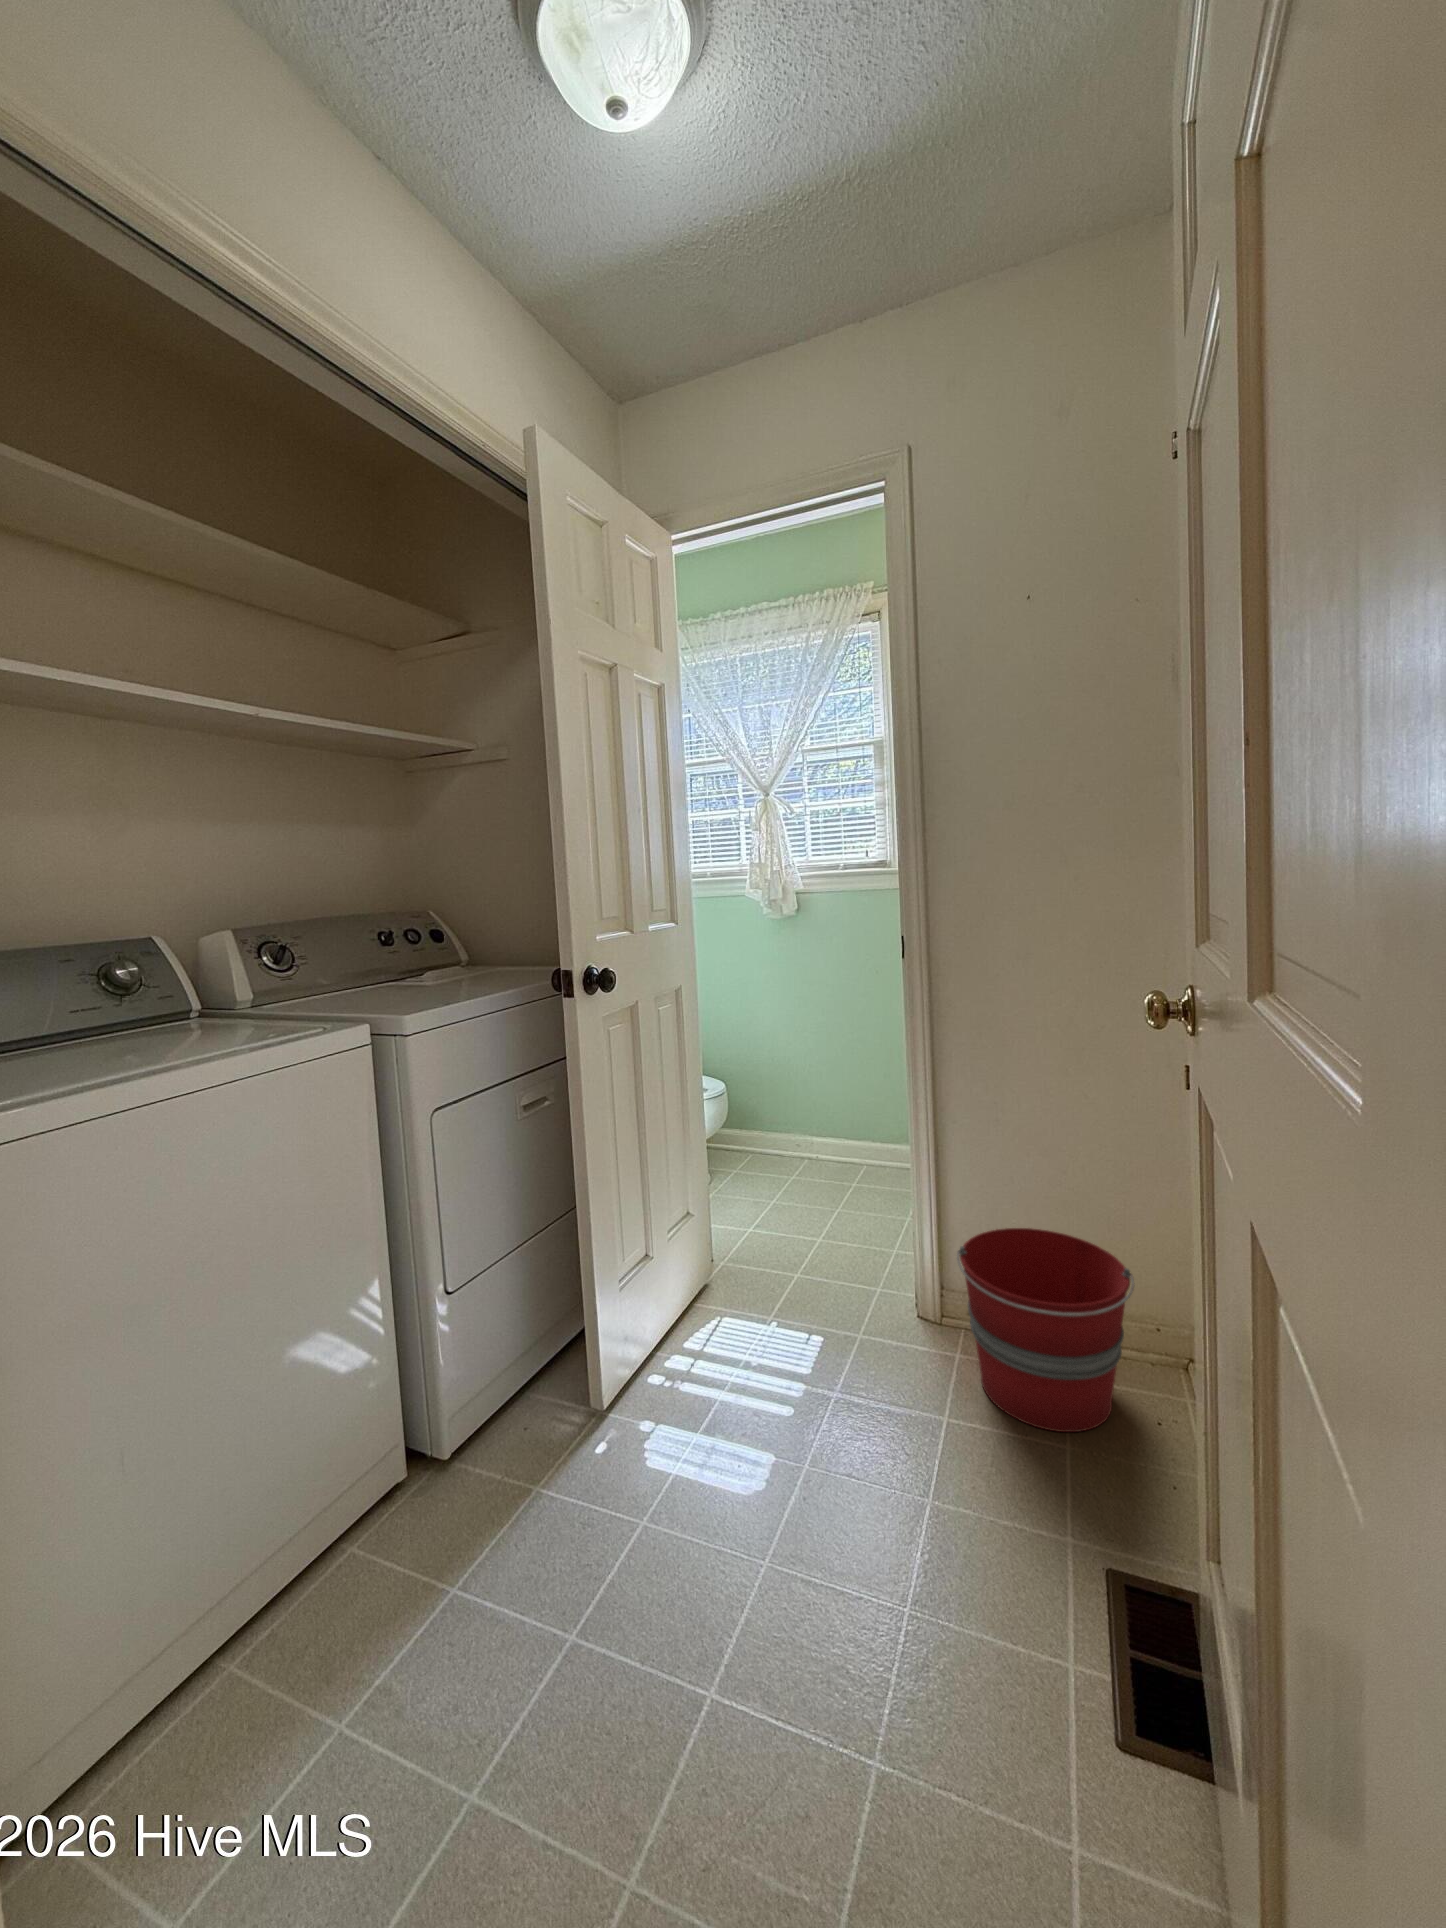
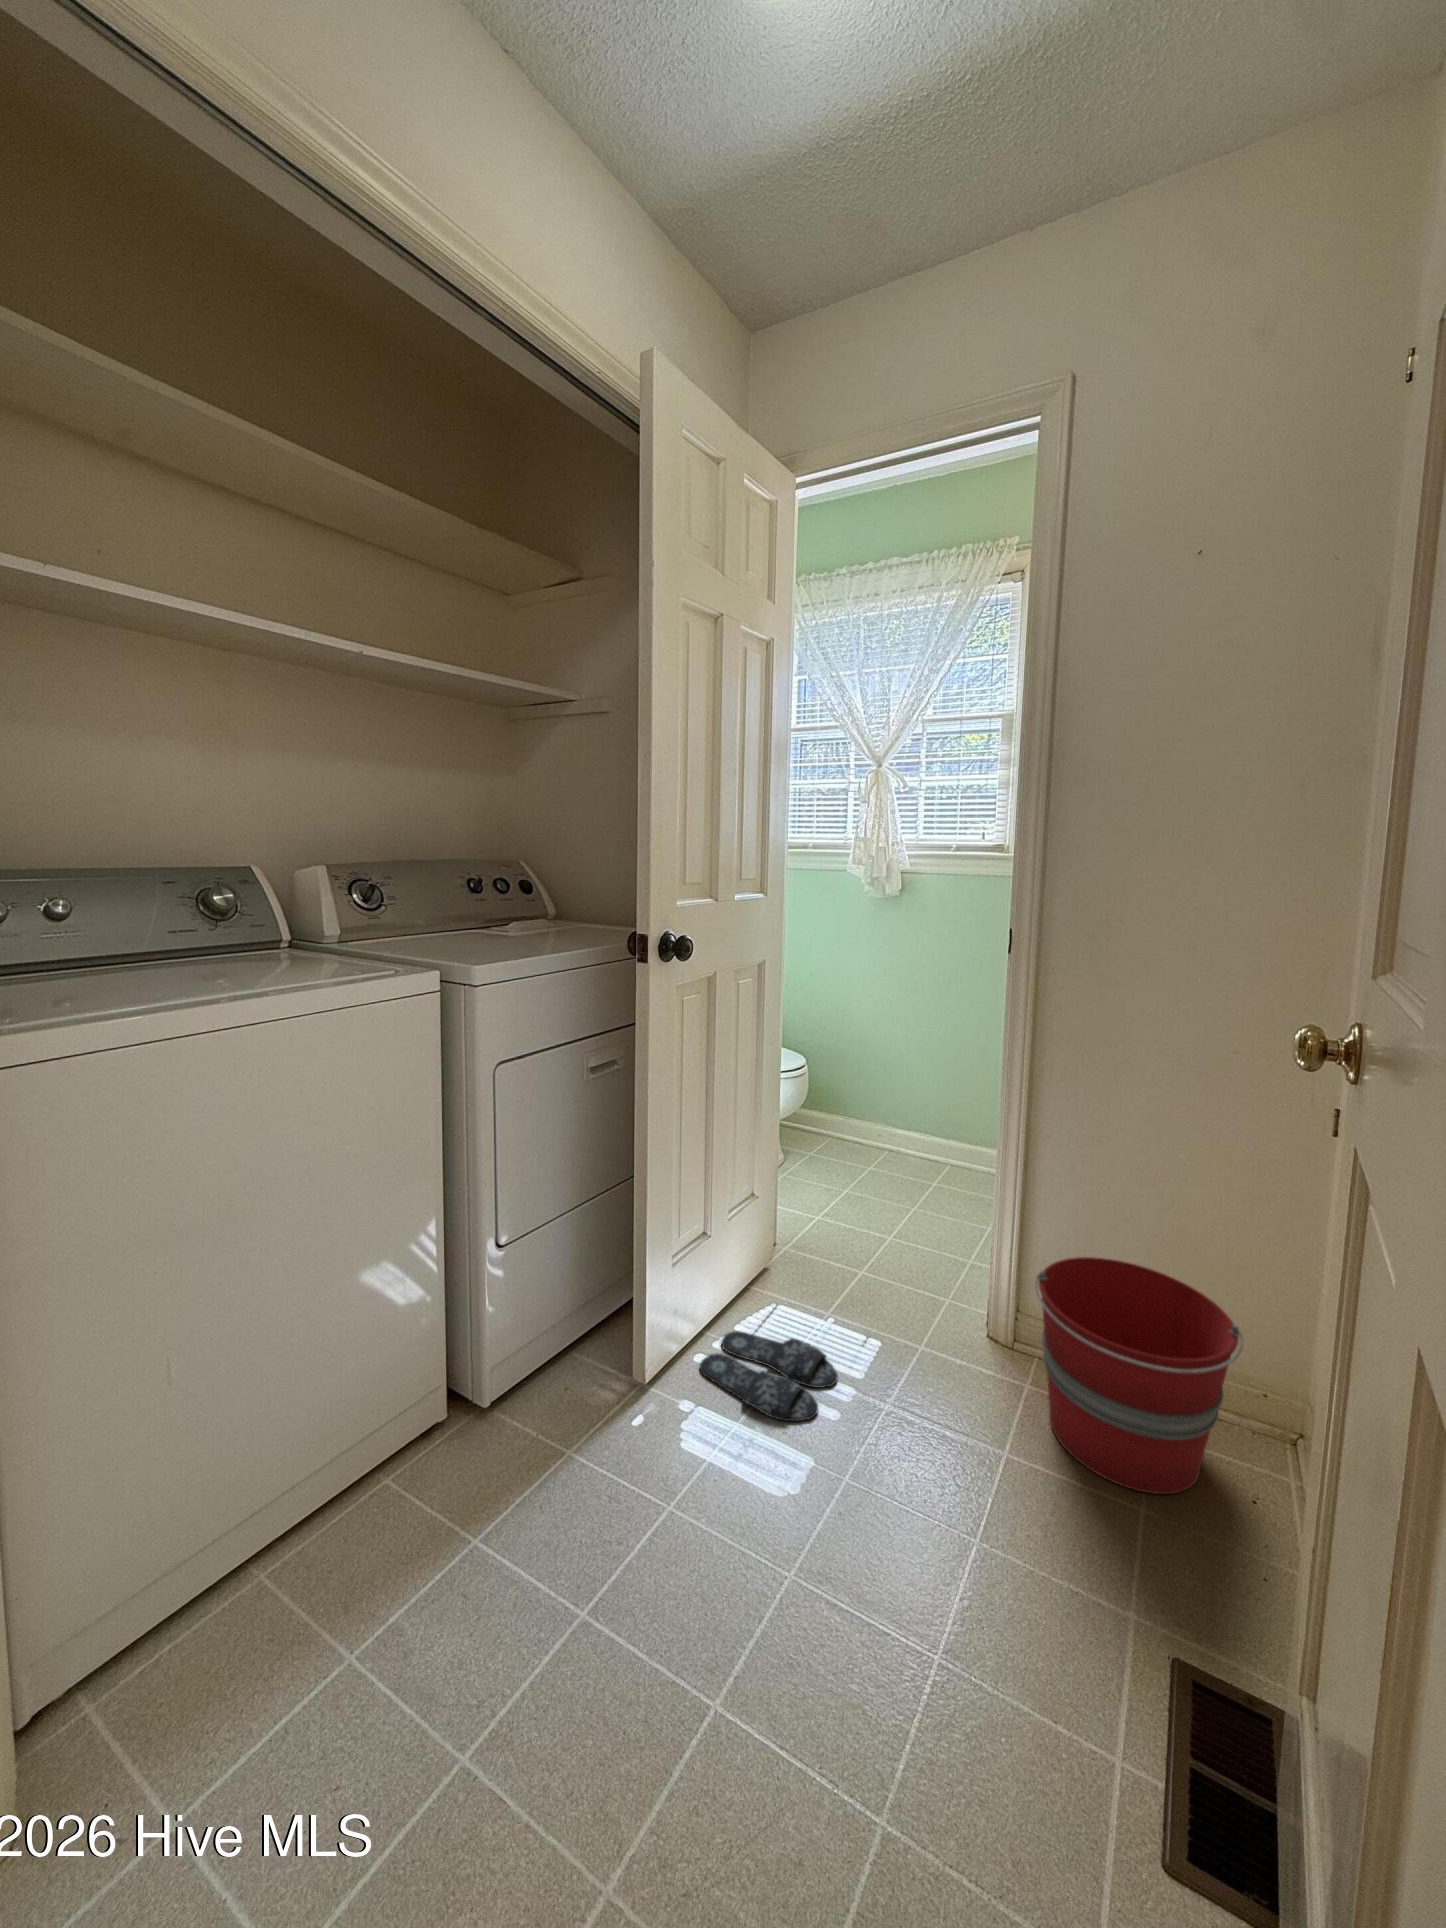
slippers: none [655,1349,788,1427] -> present [700,1331,837,1421]

